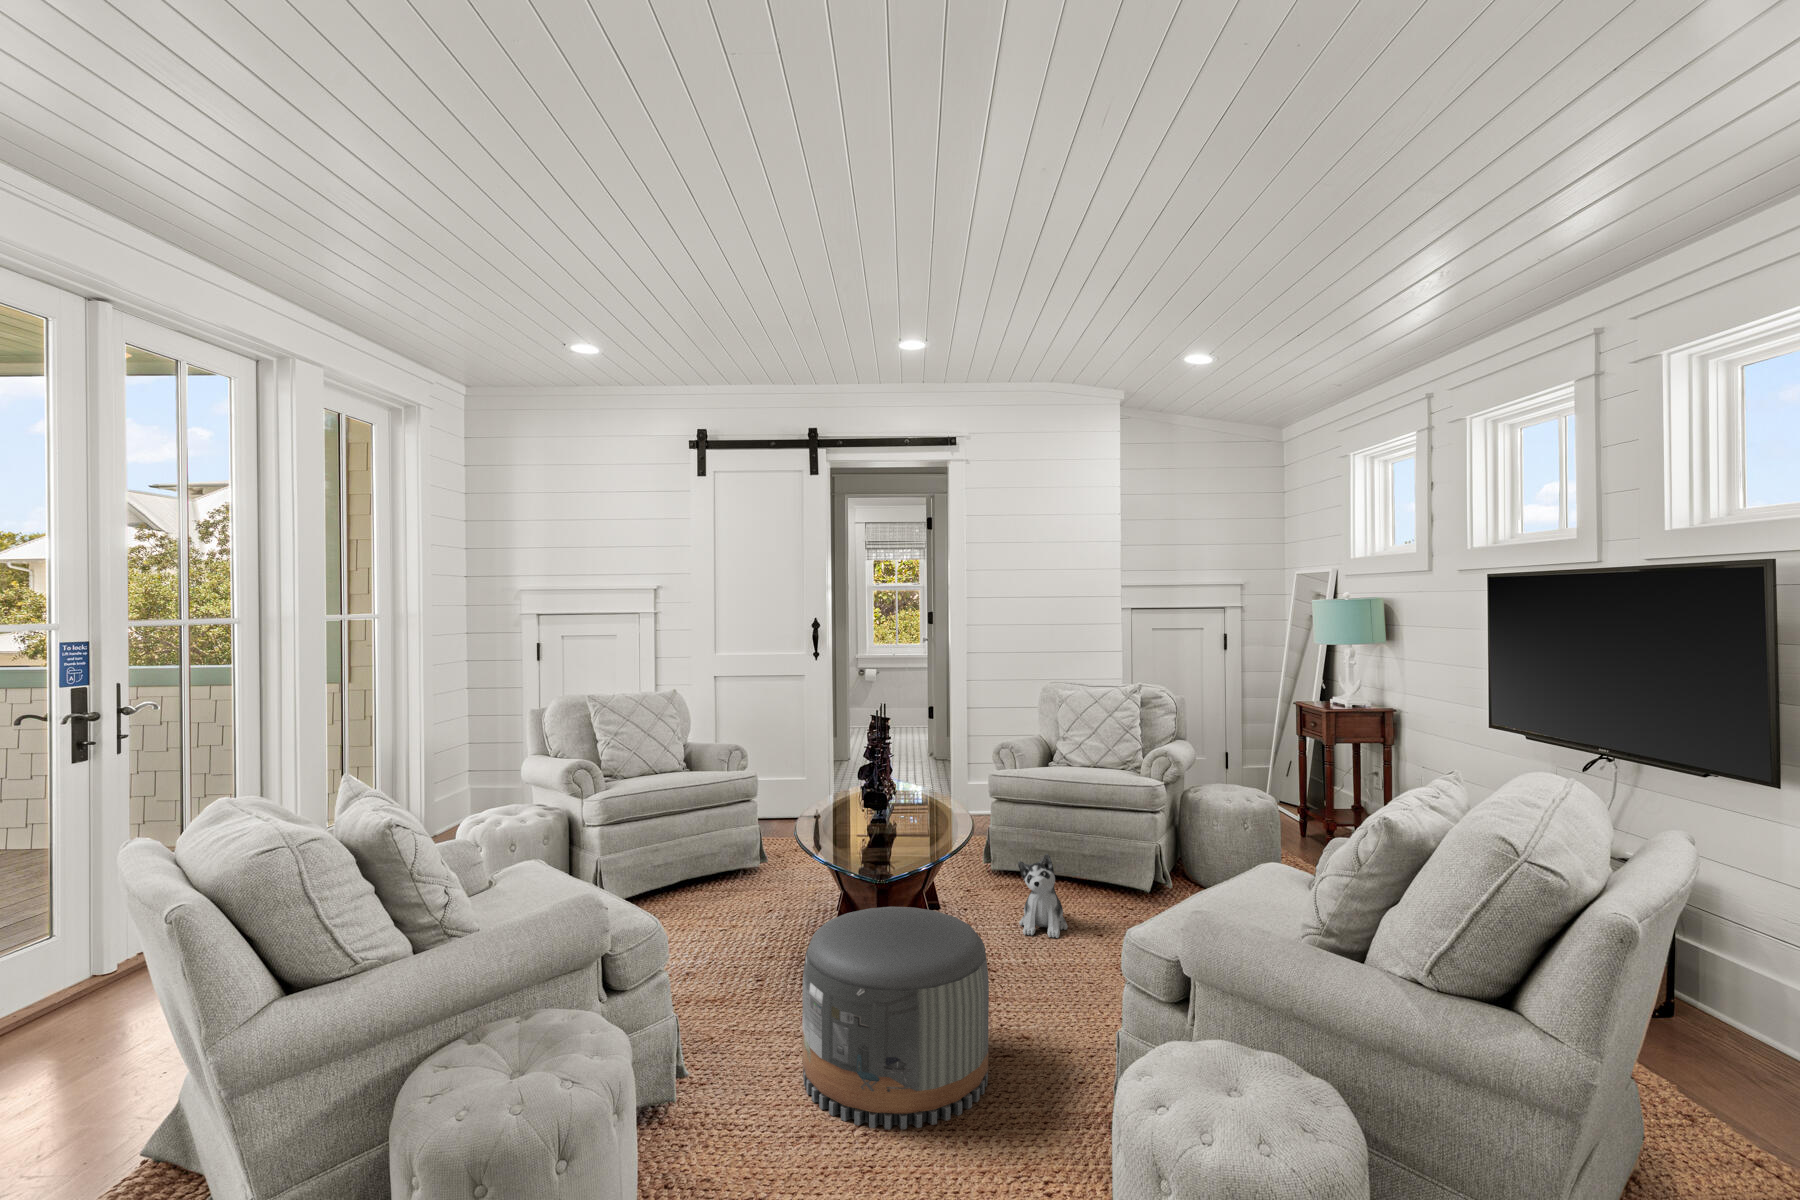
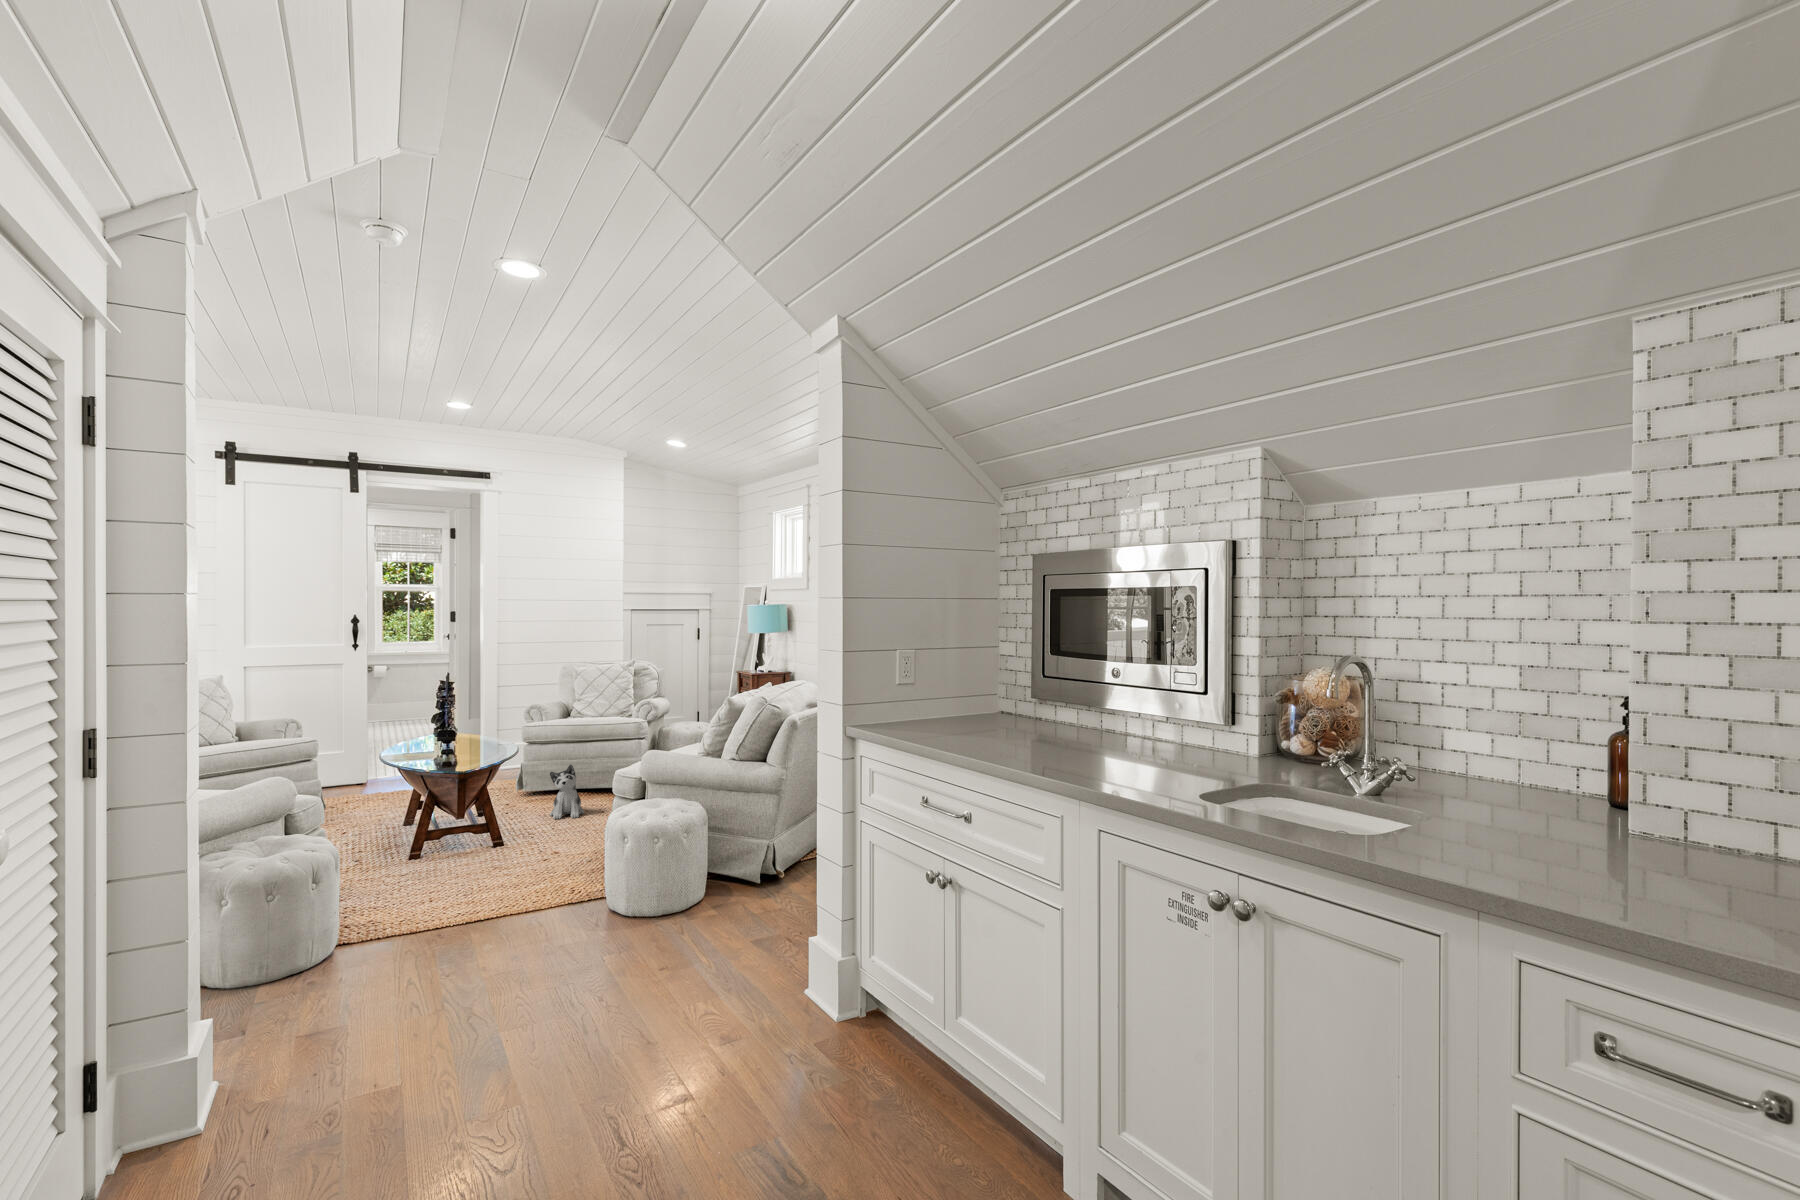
pouf: present [802,907,989,1129] -> none [417,782,546,897]

